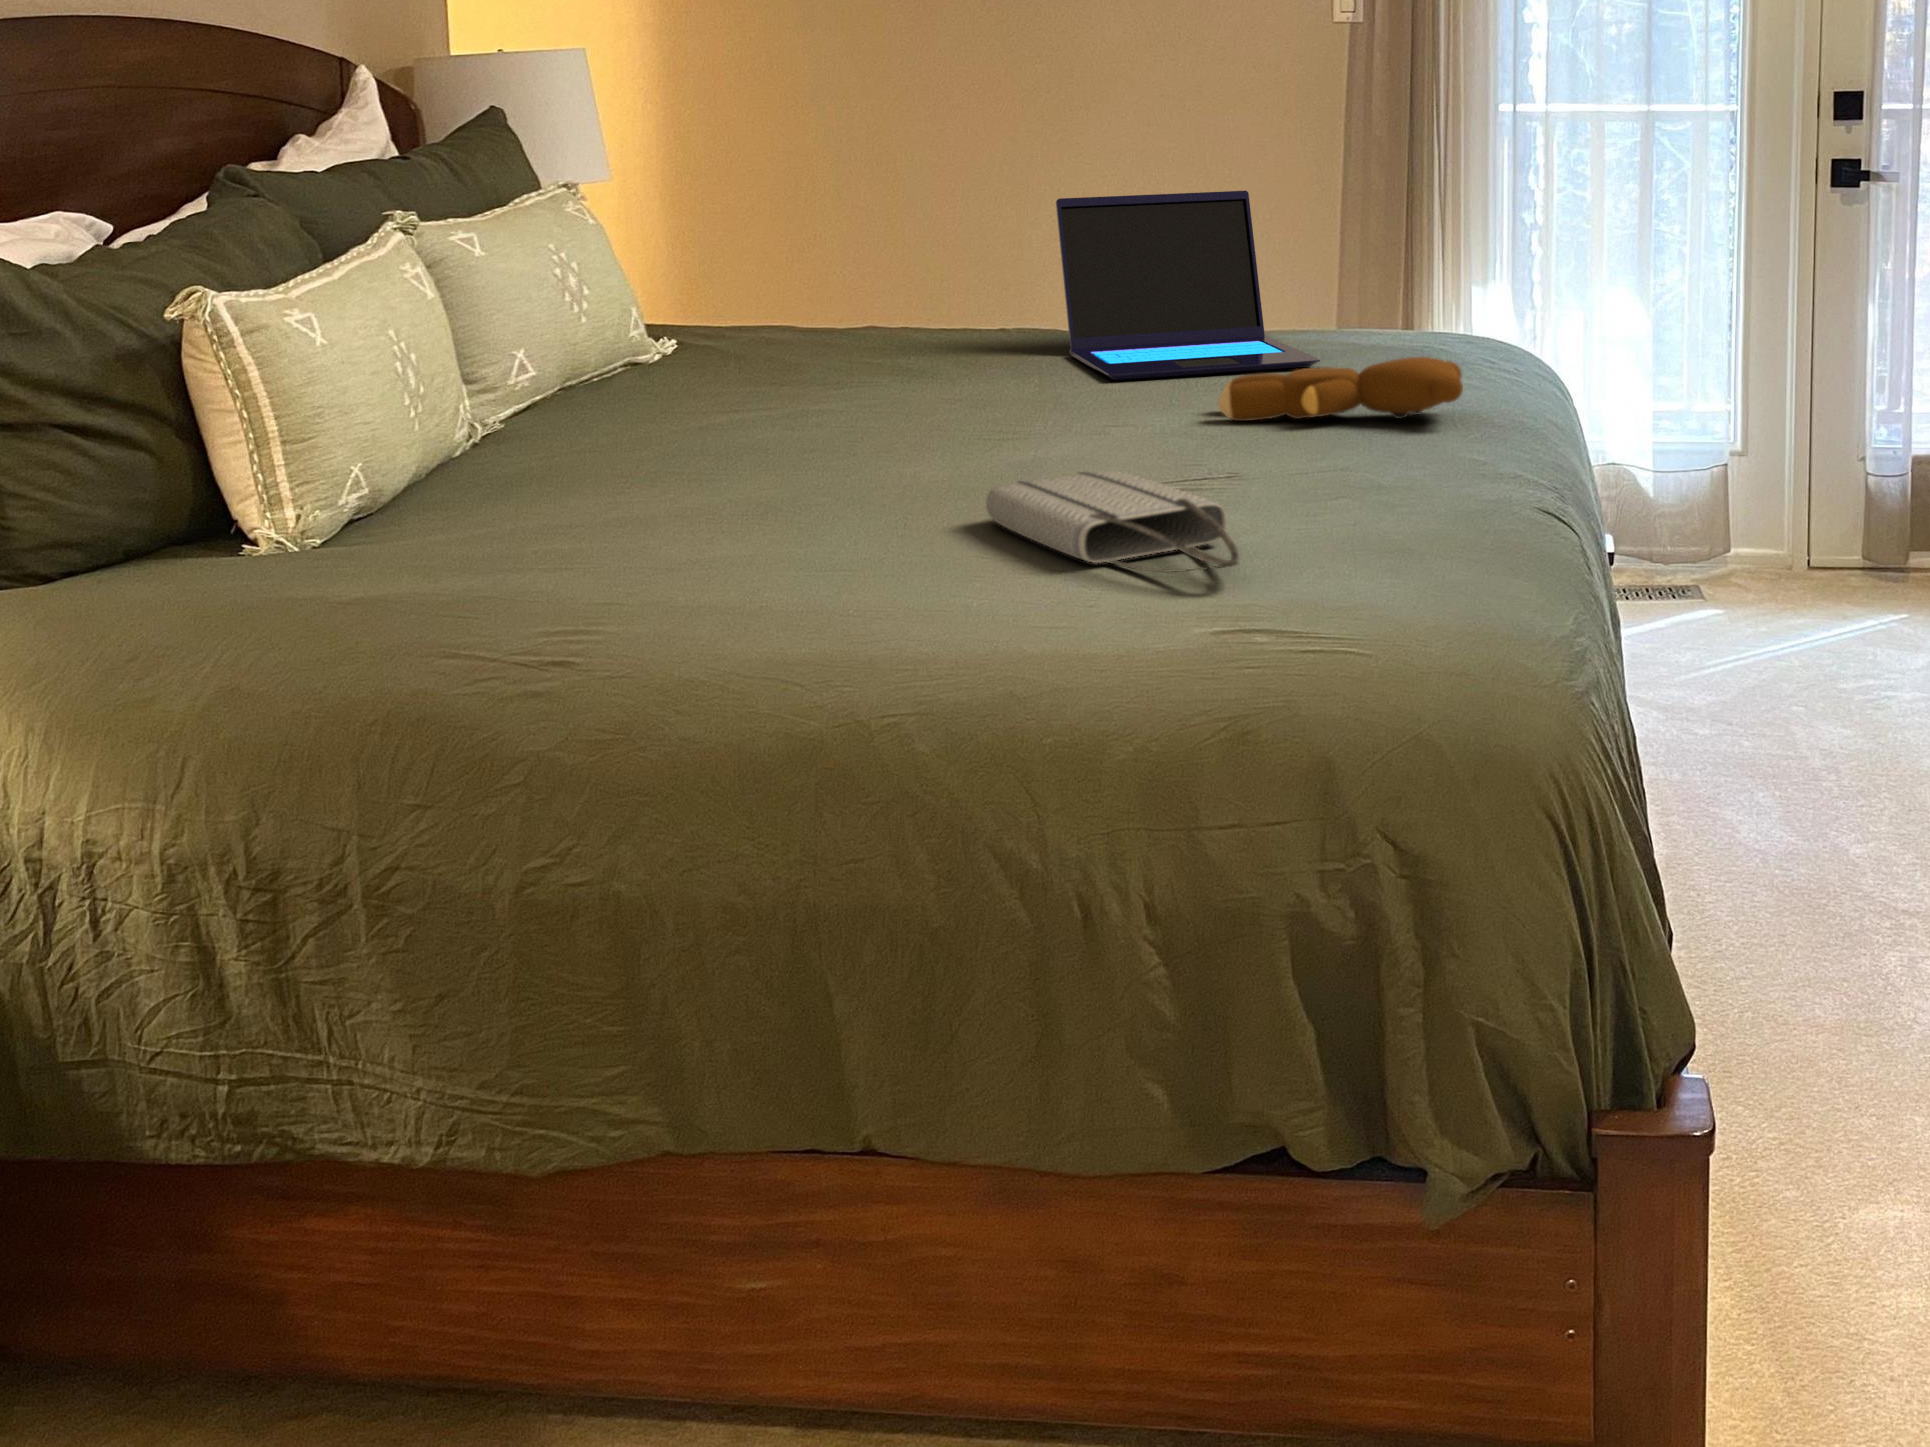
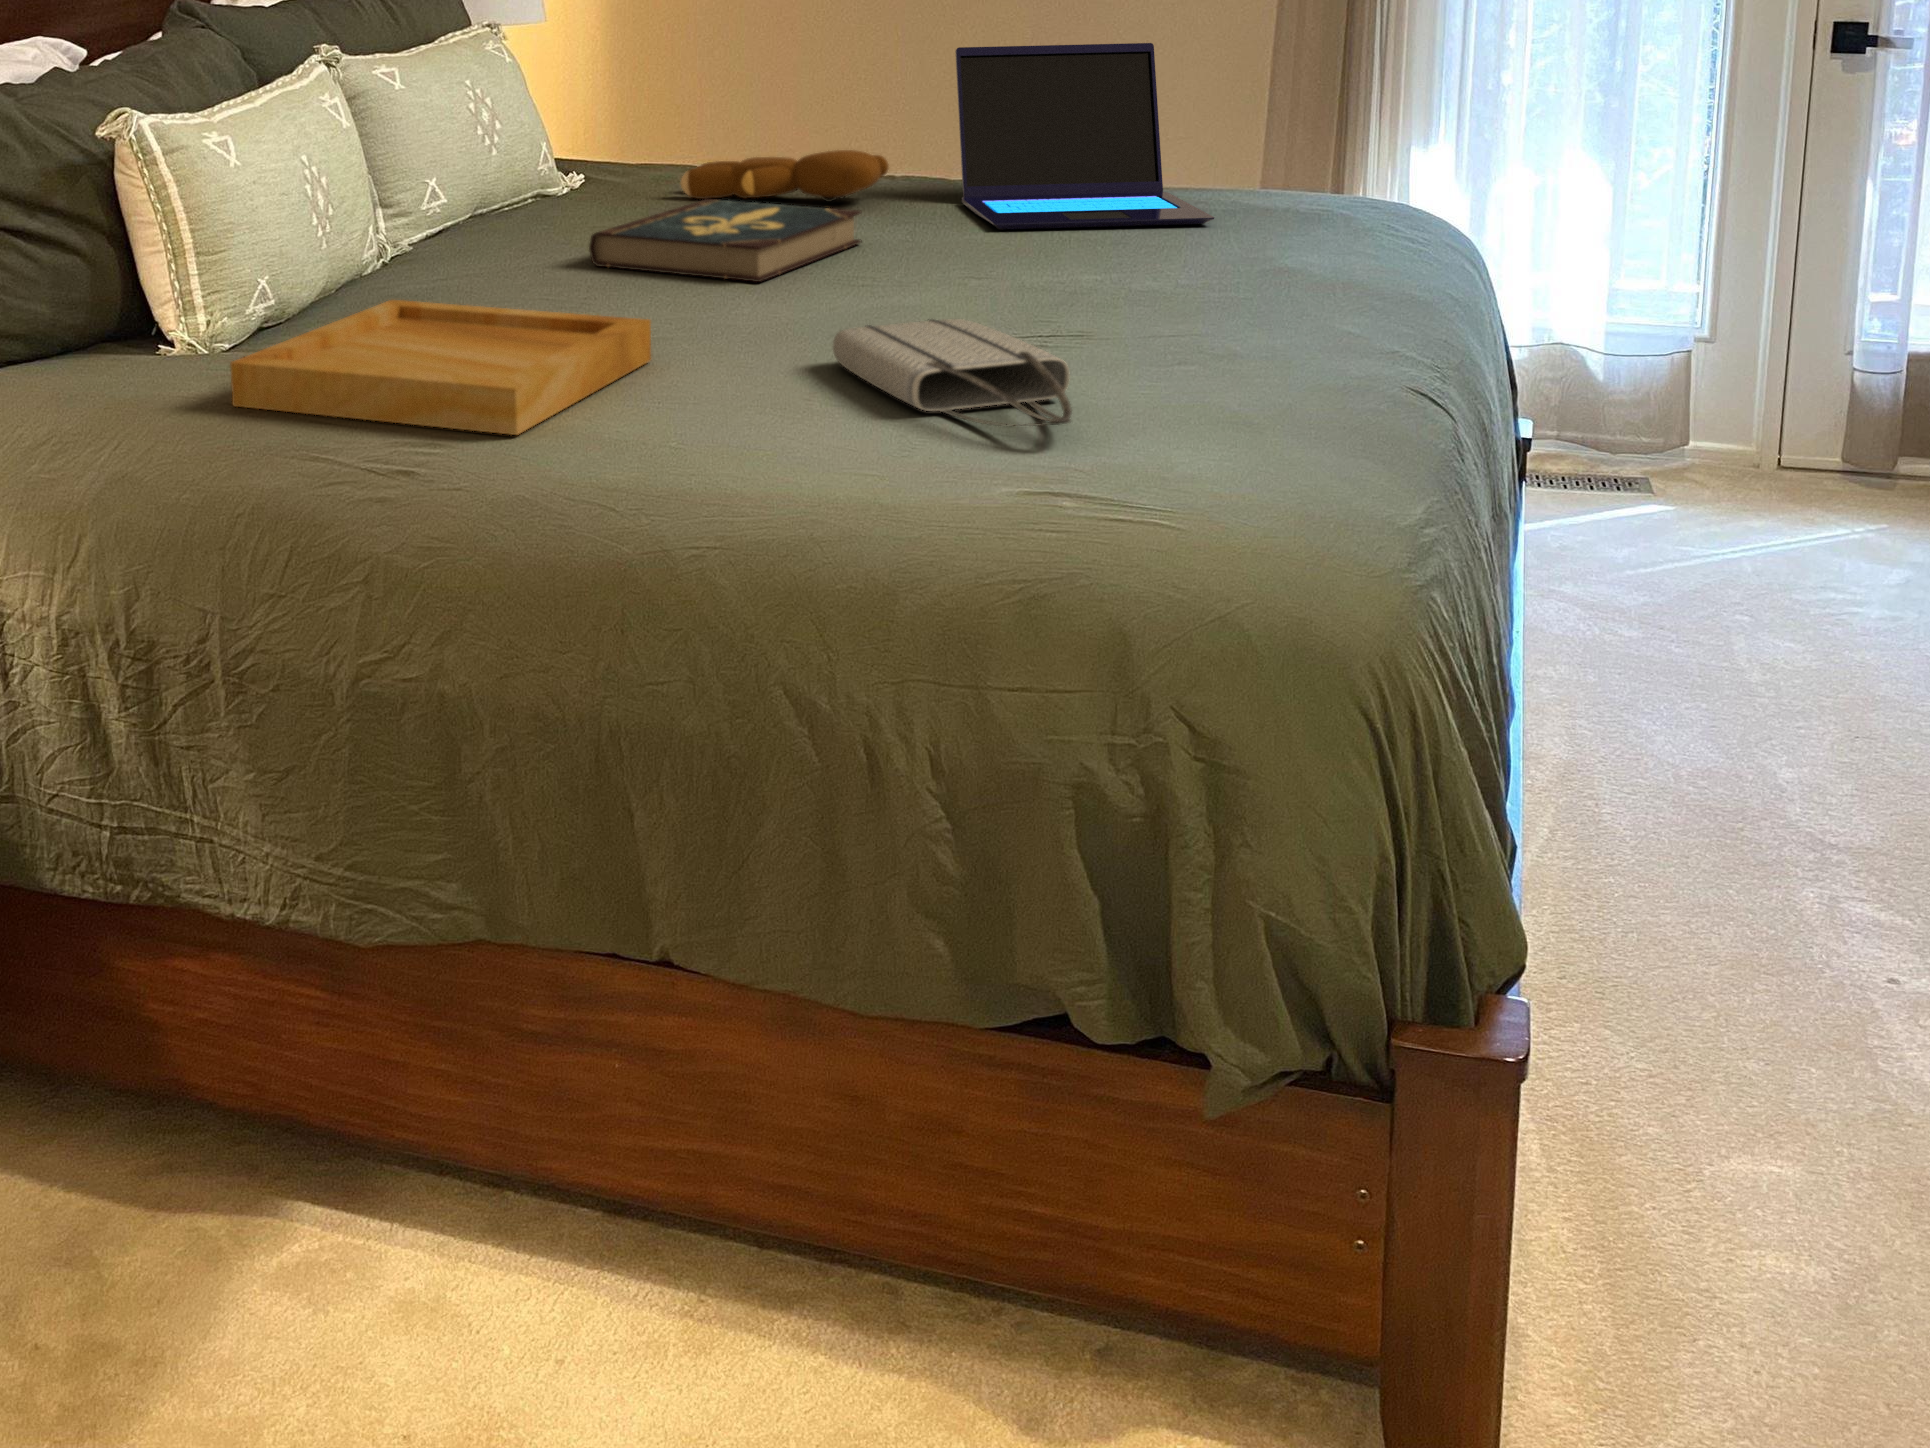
teddy bear: present [1218,357,1463,421] -> present [681,150,889,202]
book: none [699,360,980,444] -> present [589,199,862,282]
tray: none [346,481,798,614] -> present [230,300,651,435]

